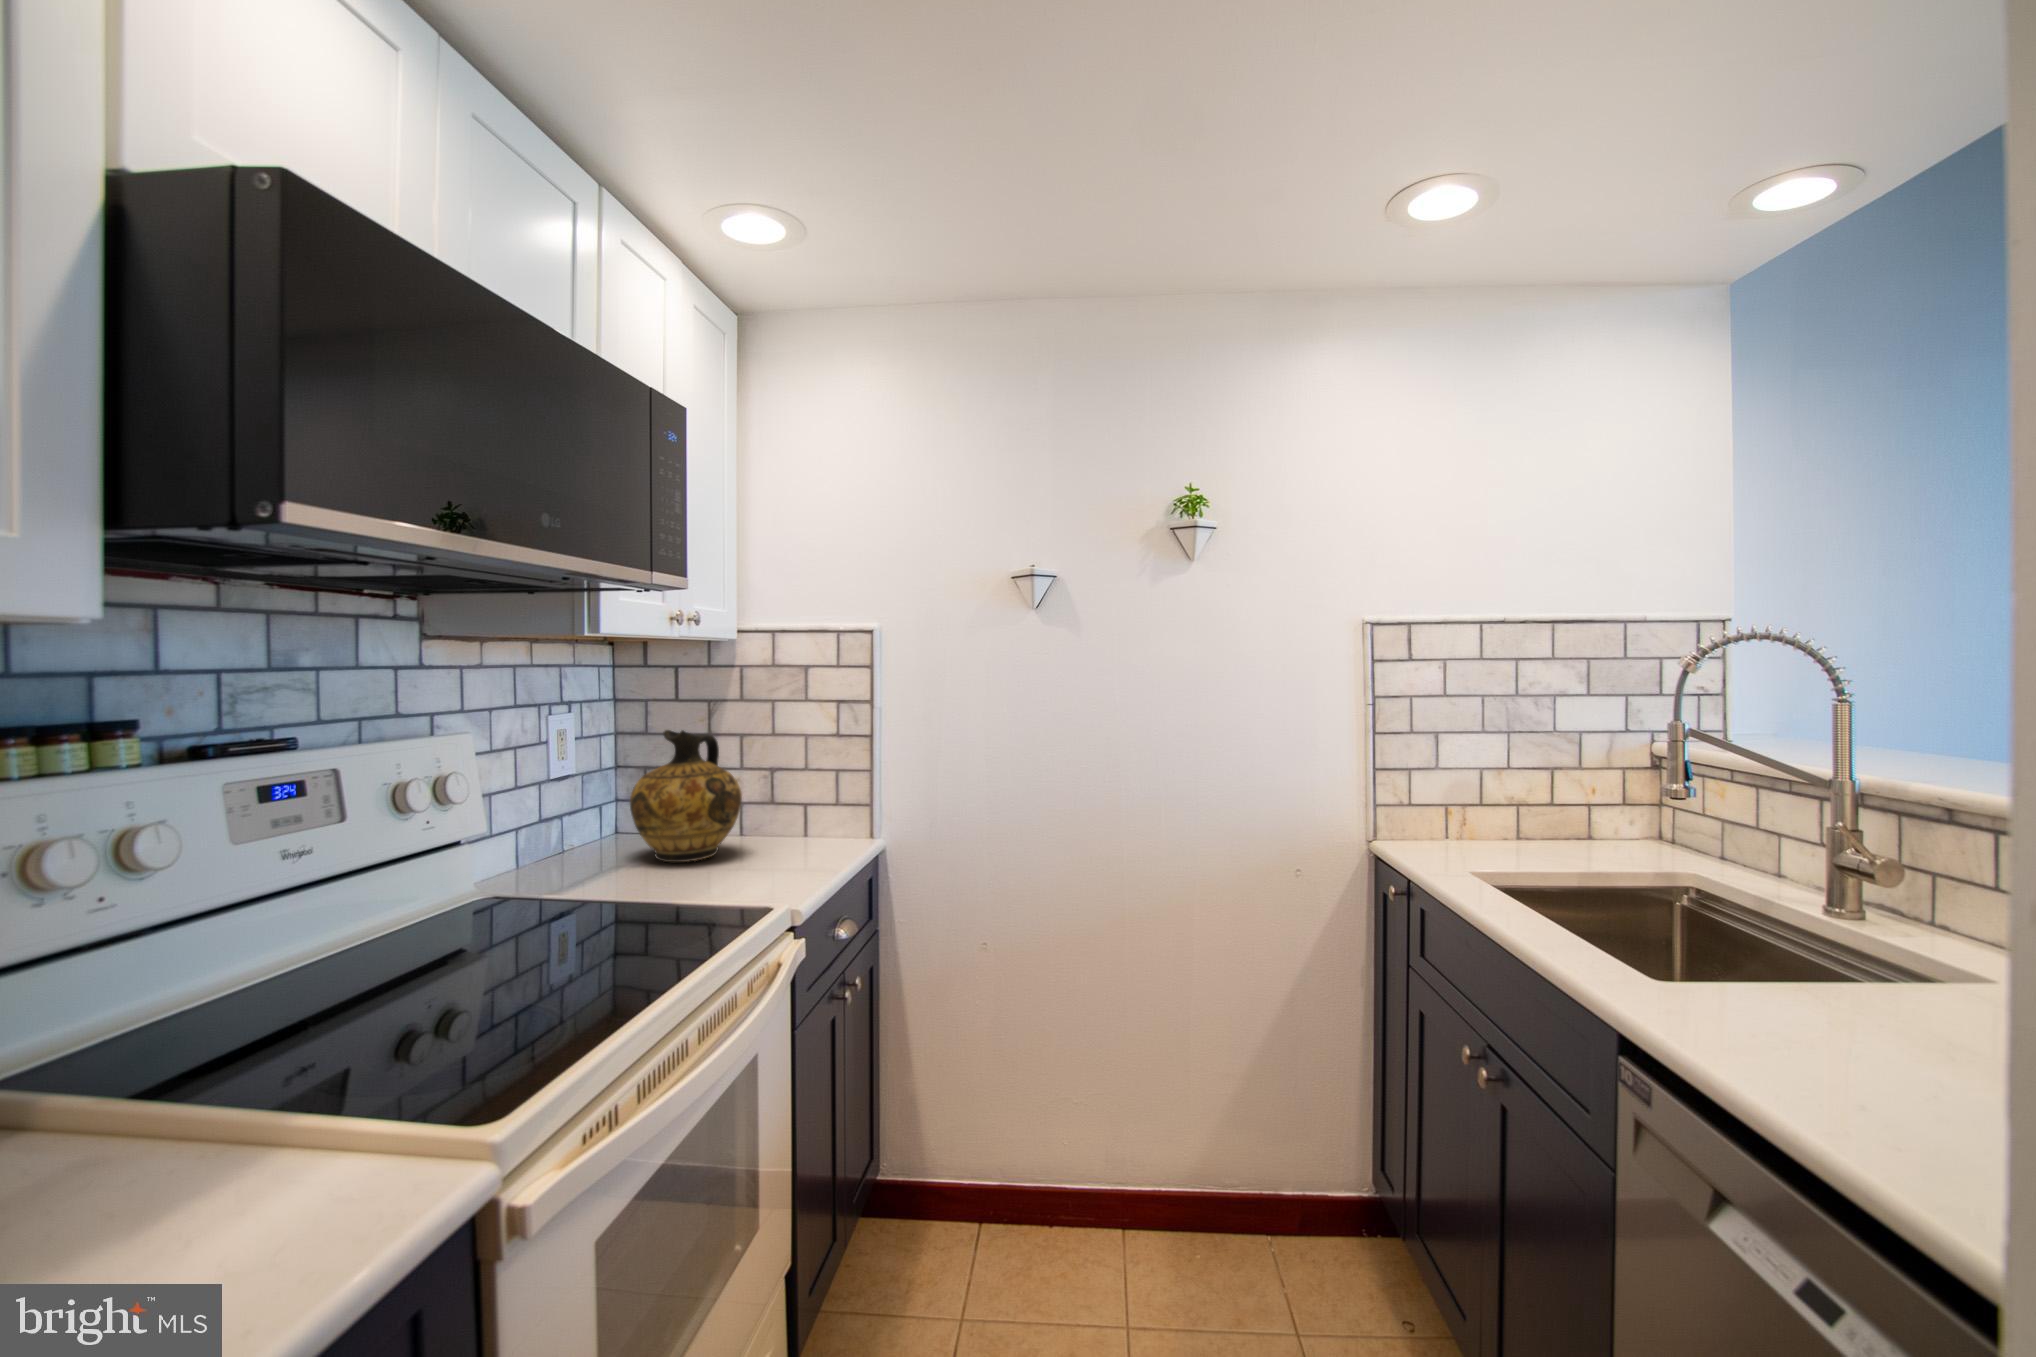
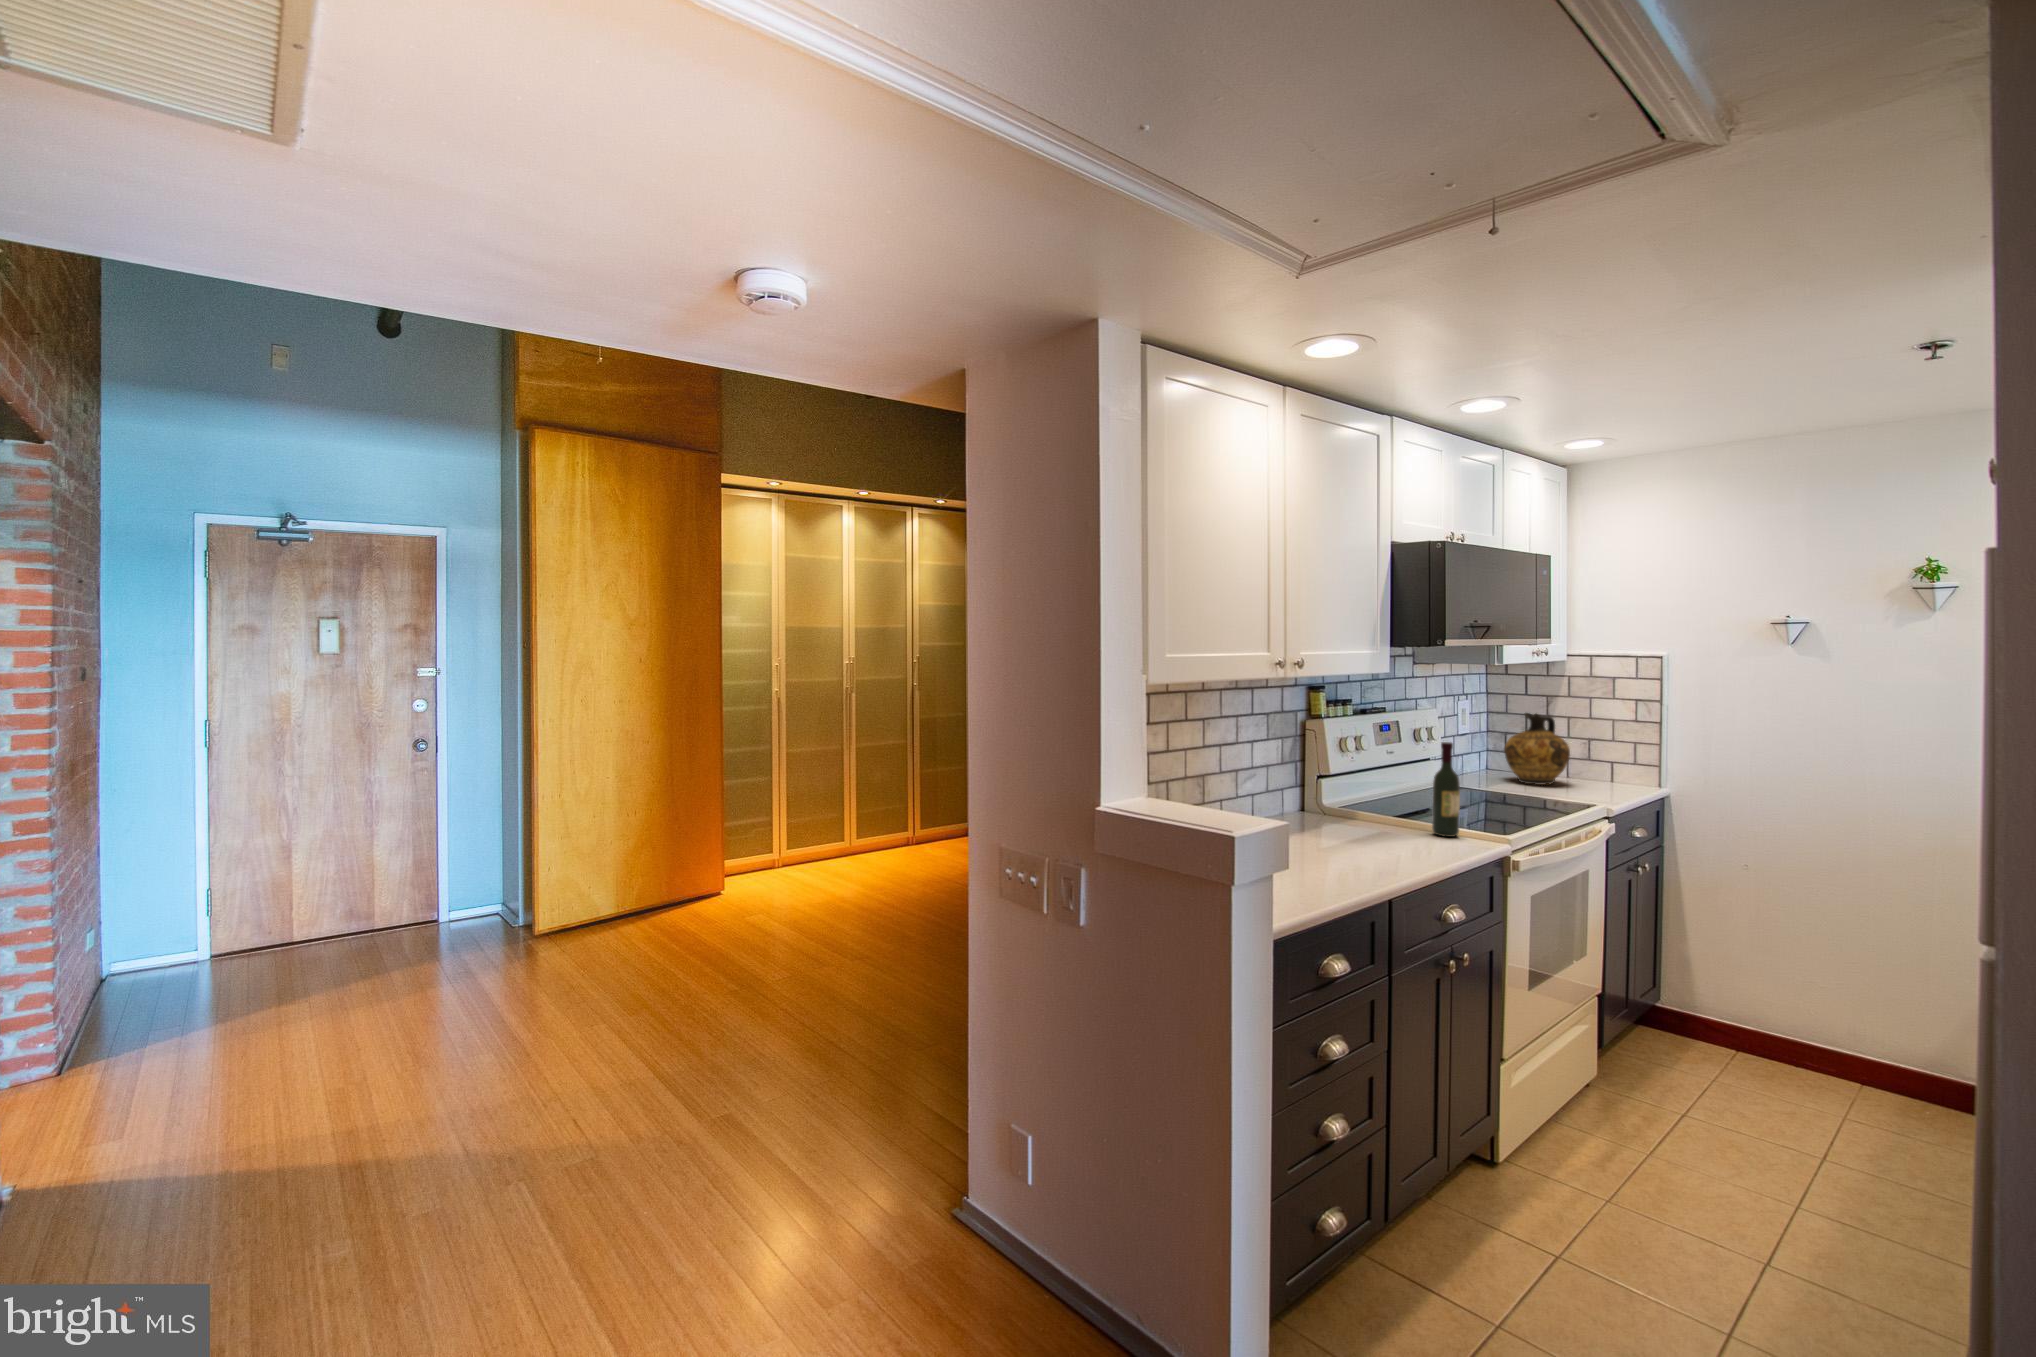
wine bottle: none [209,853,332,1227] -> present [1432,742,1460,837]

